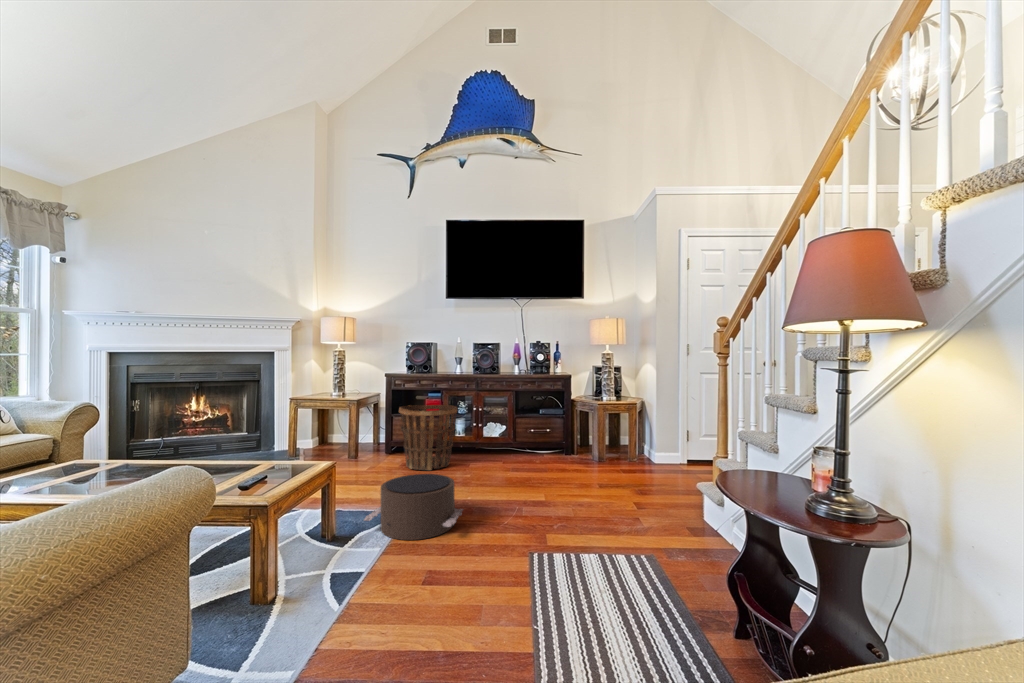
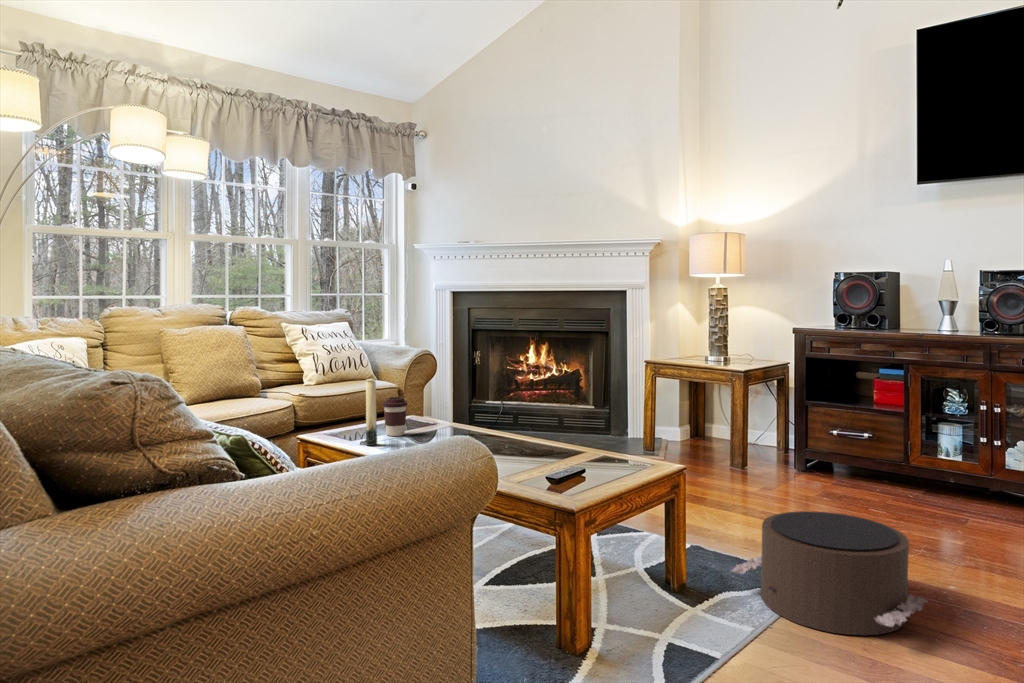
basket: present [399,405,457,470] -> none [815,388,937,510]
candle: none [28,432,51,492] -> present [360,379,377,446]
coffee cup: none [53,445,83,480] -> present [383,397,407,436]

